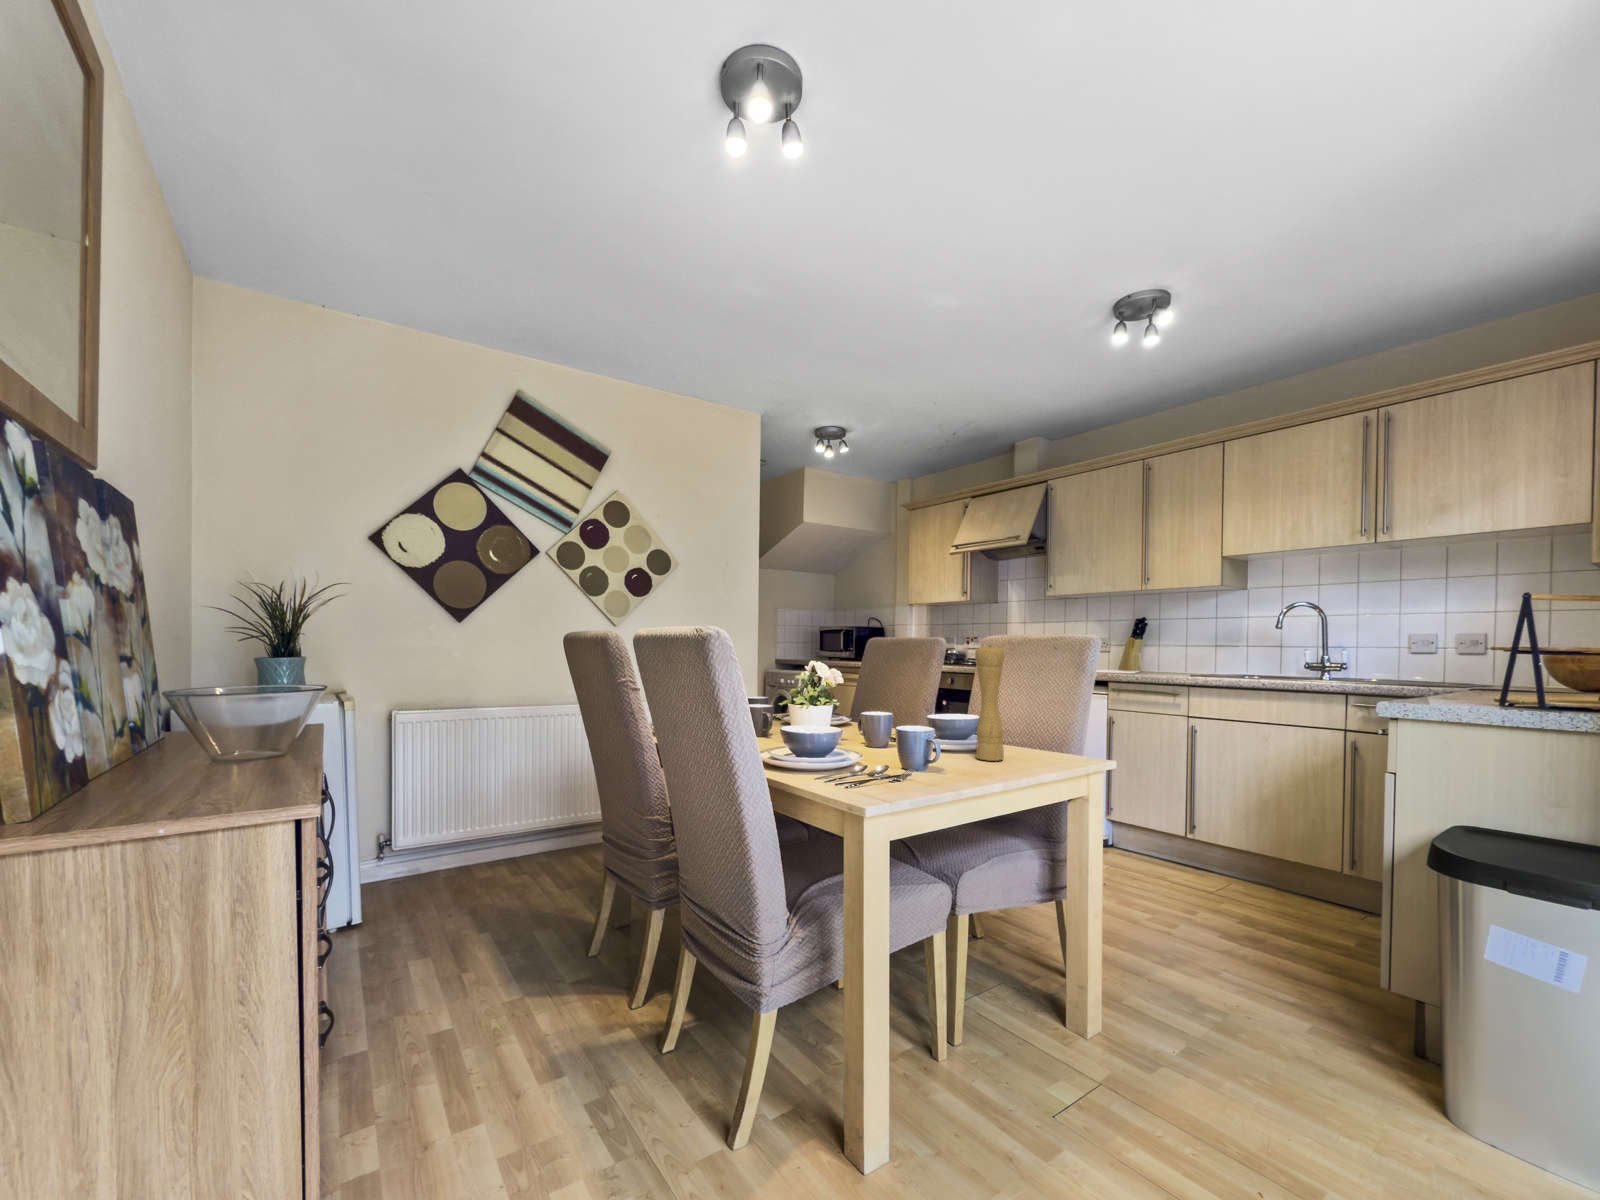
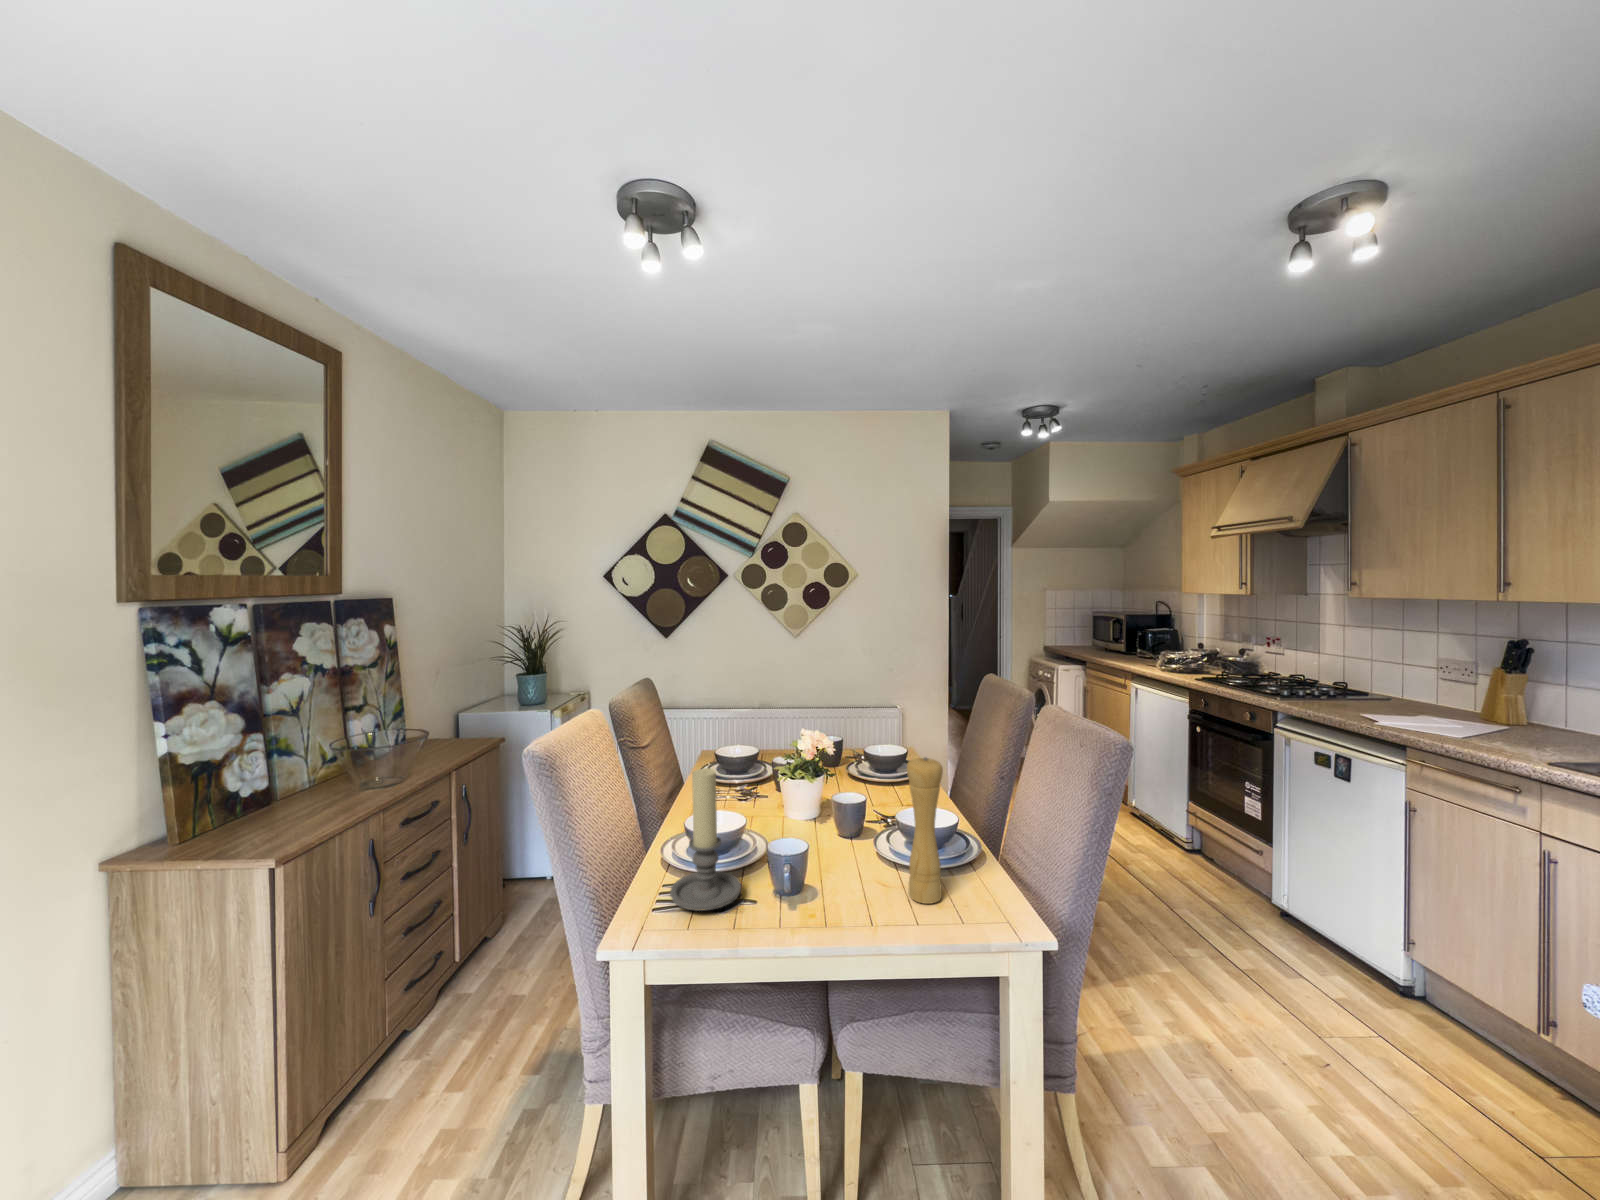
candle holder: none [818,653,885,782] -> present [670,768,741,911]

